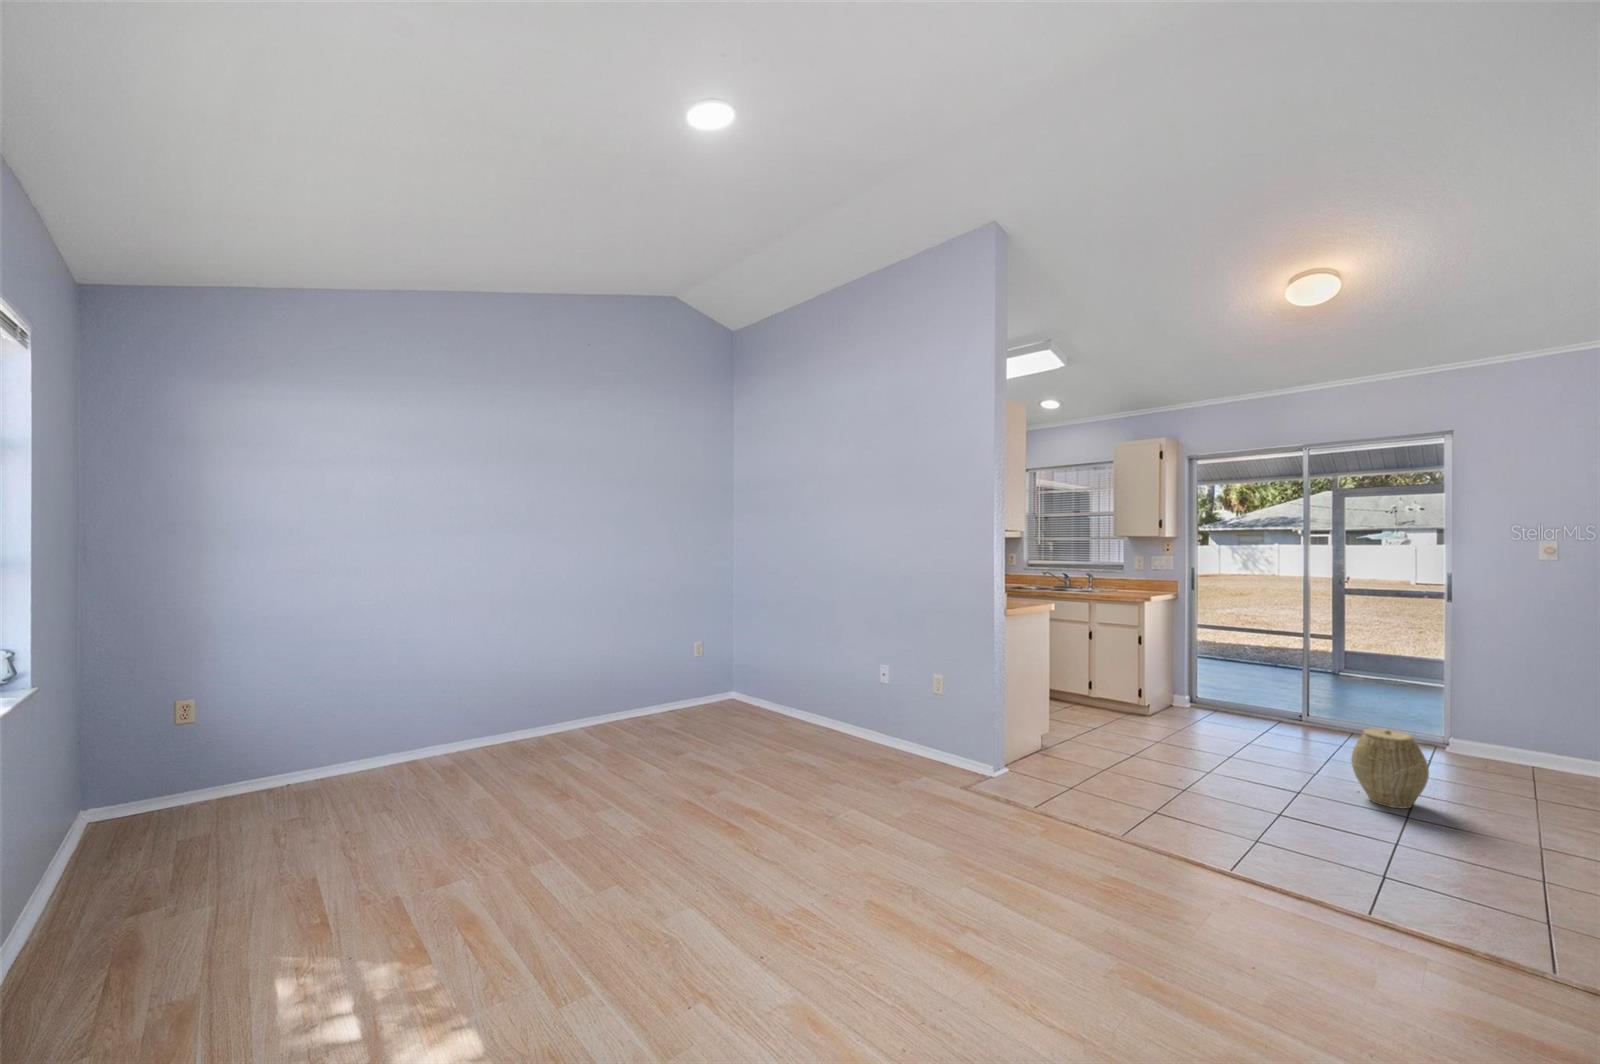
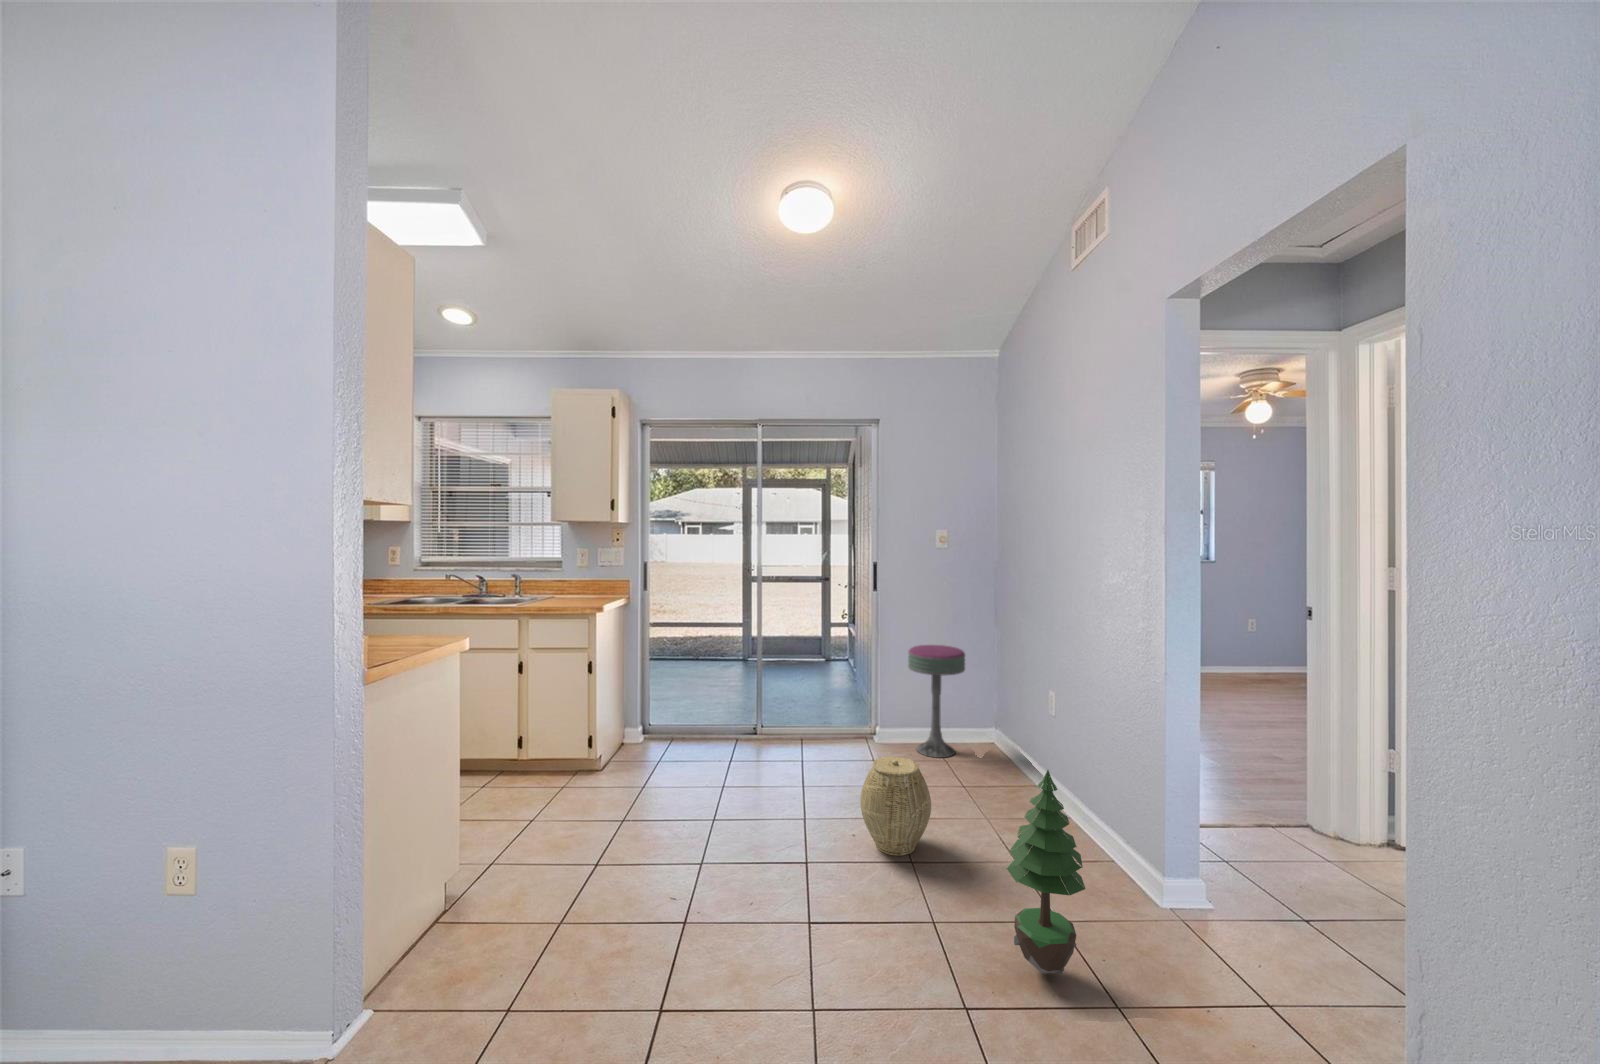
bar stool: none [1481,661,1568,780] -> present [908,645,965,758]
potted tree: none [1424,718,1504,877] -> present [1006,770,1085,974]

